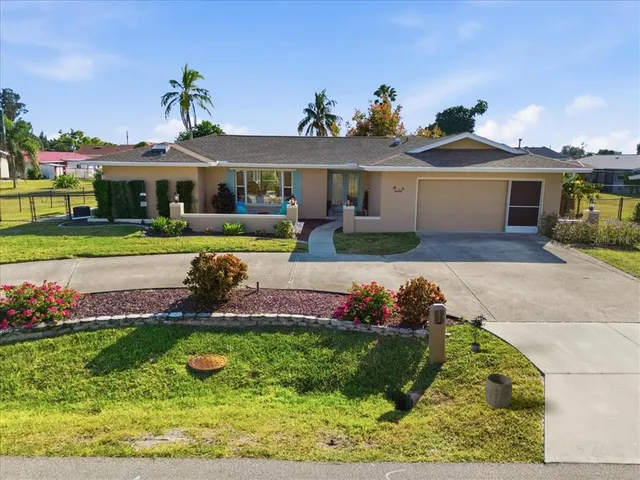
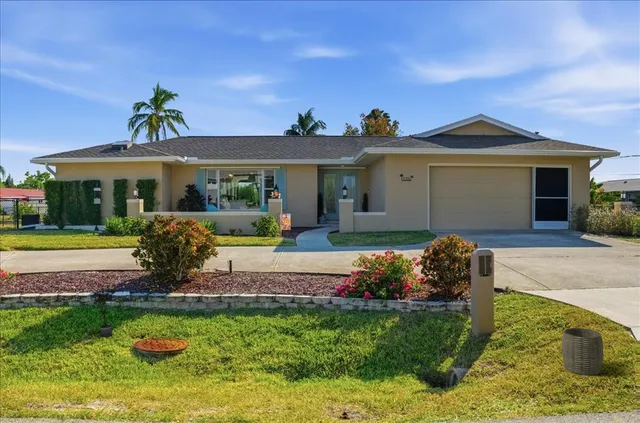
potted plant: present [471,314,487,352] -> present [91,286,116,337]

